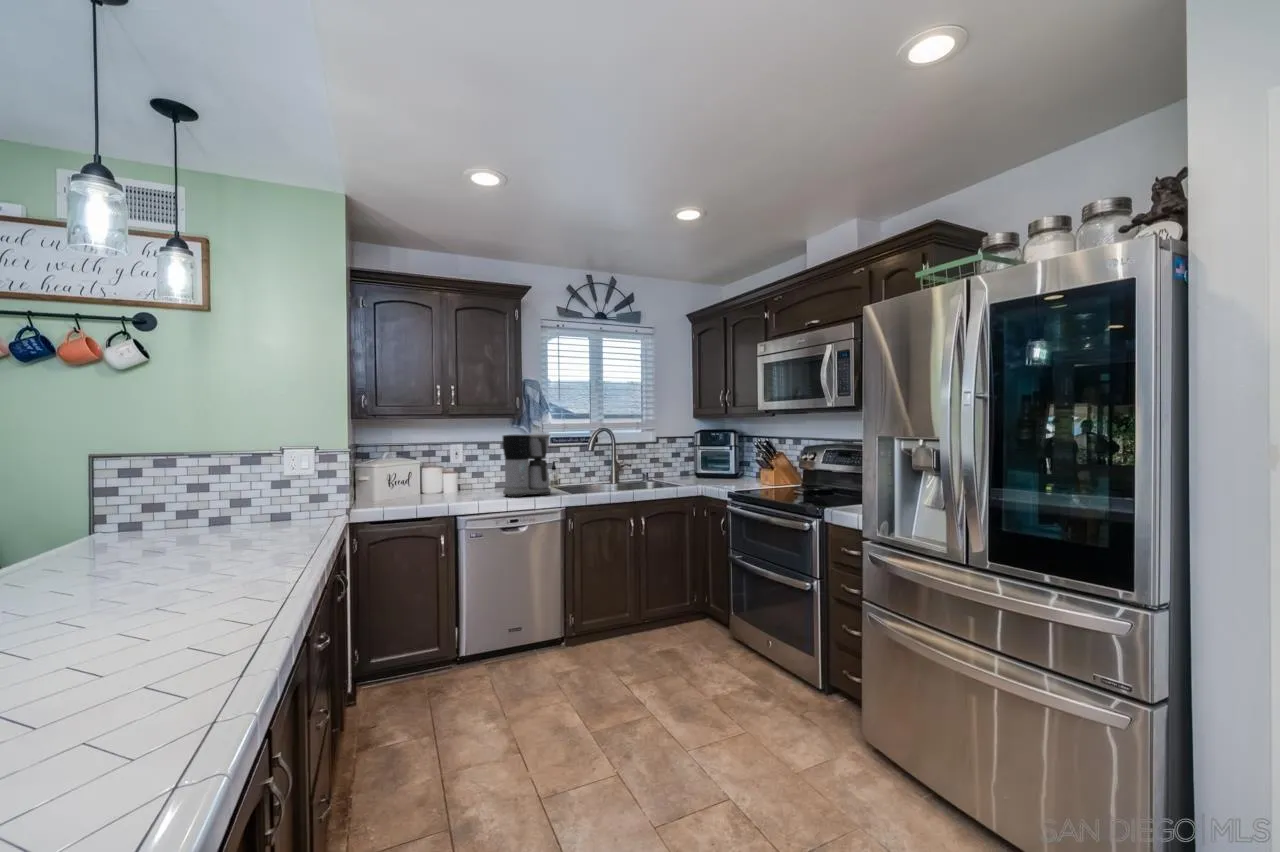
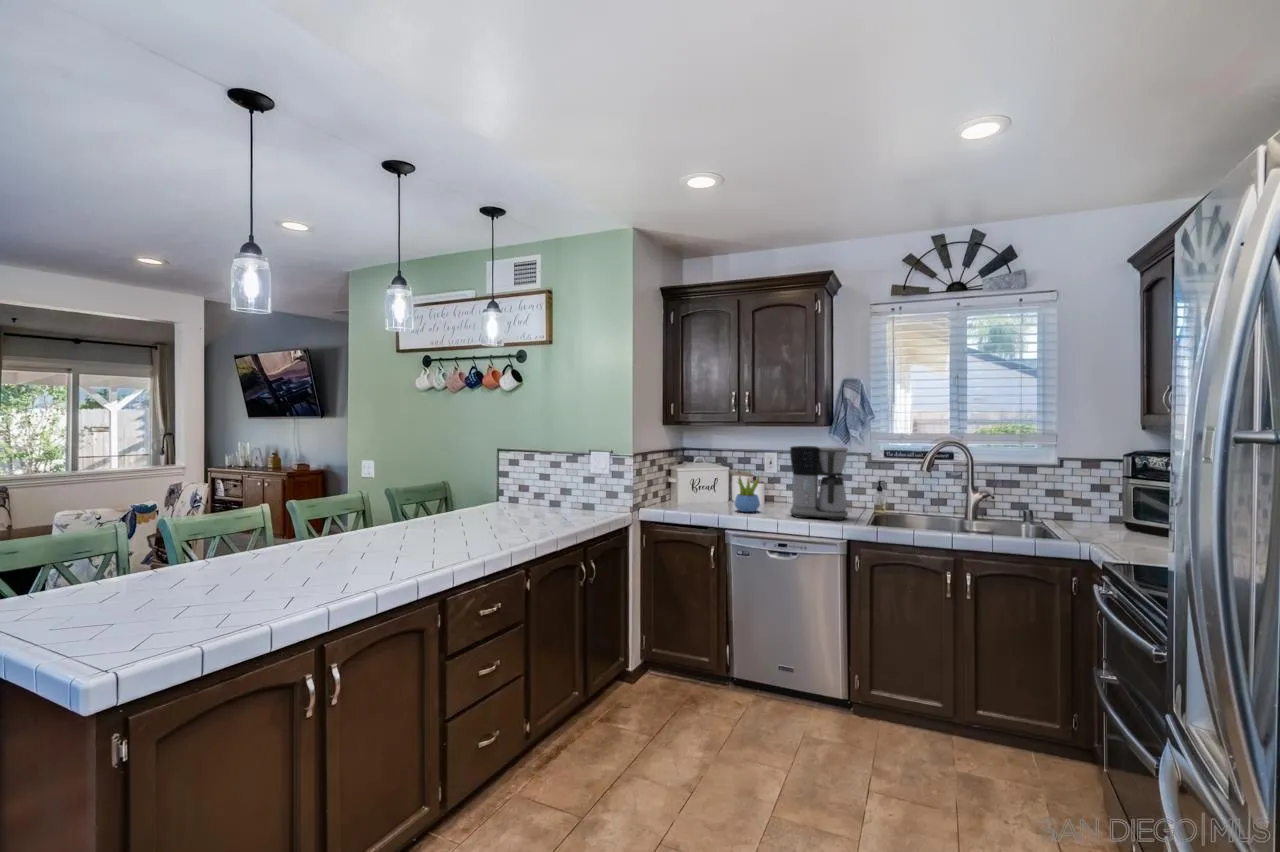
succulent plant: none [449,462,474,499] -> present [735,476,760,512]

